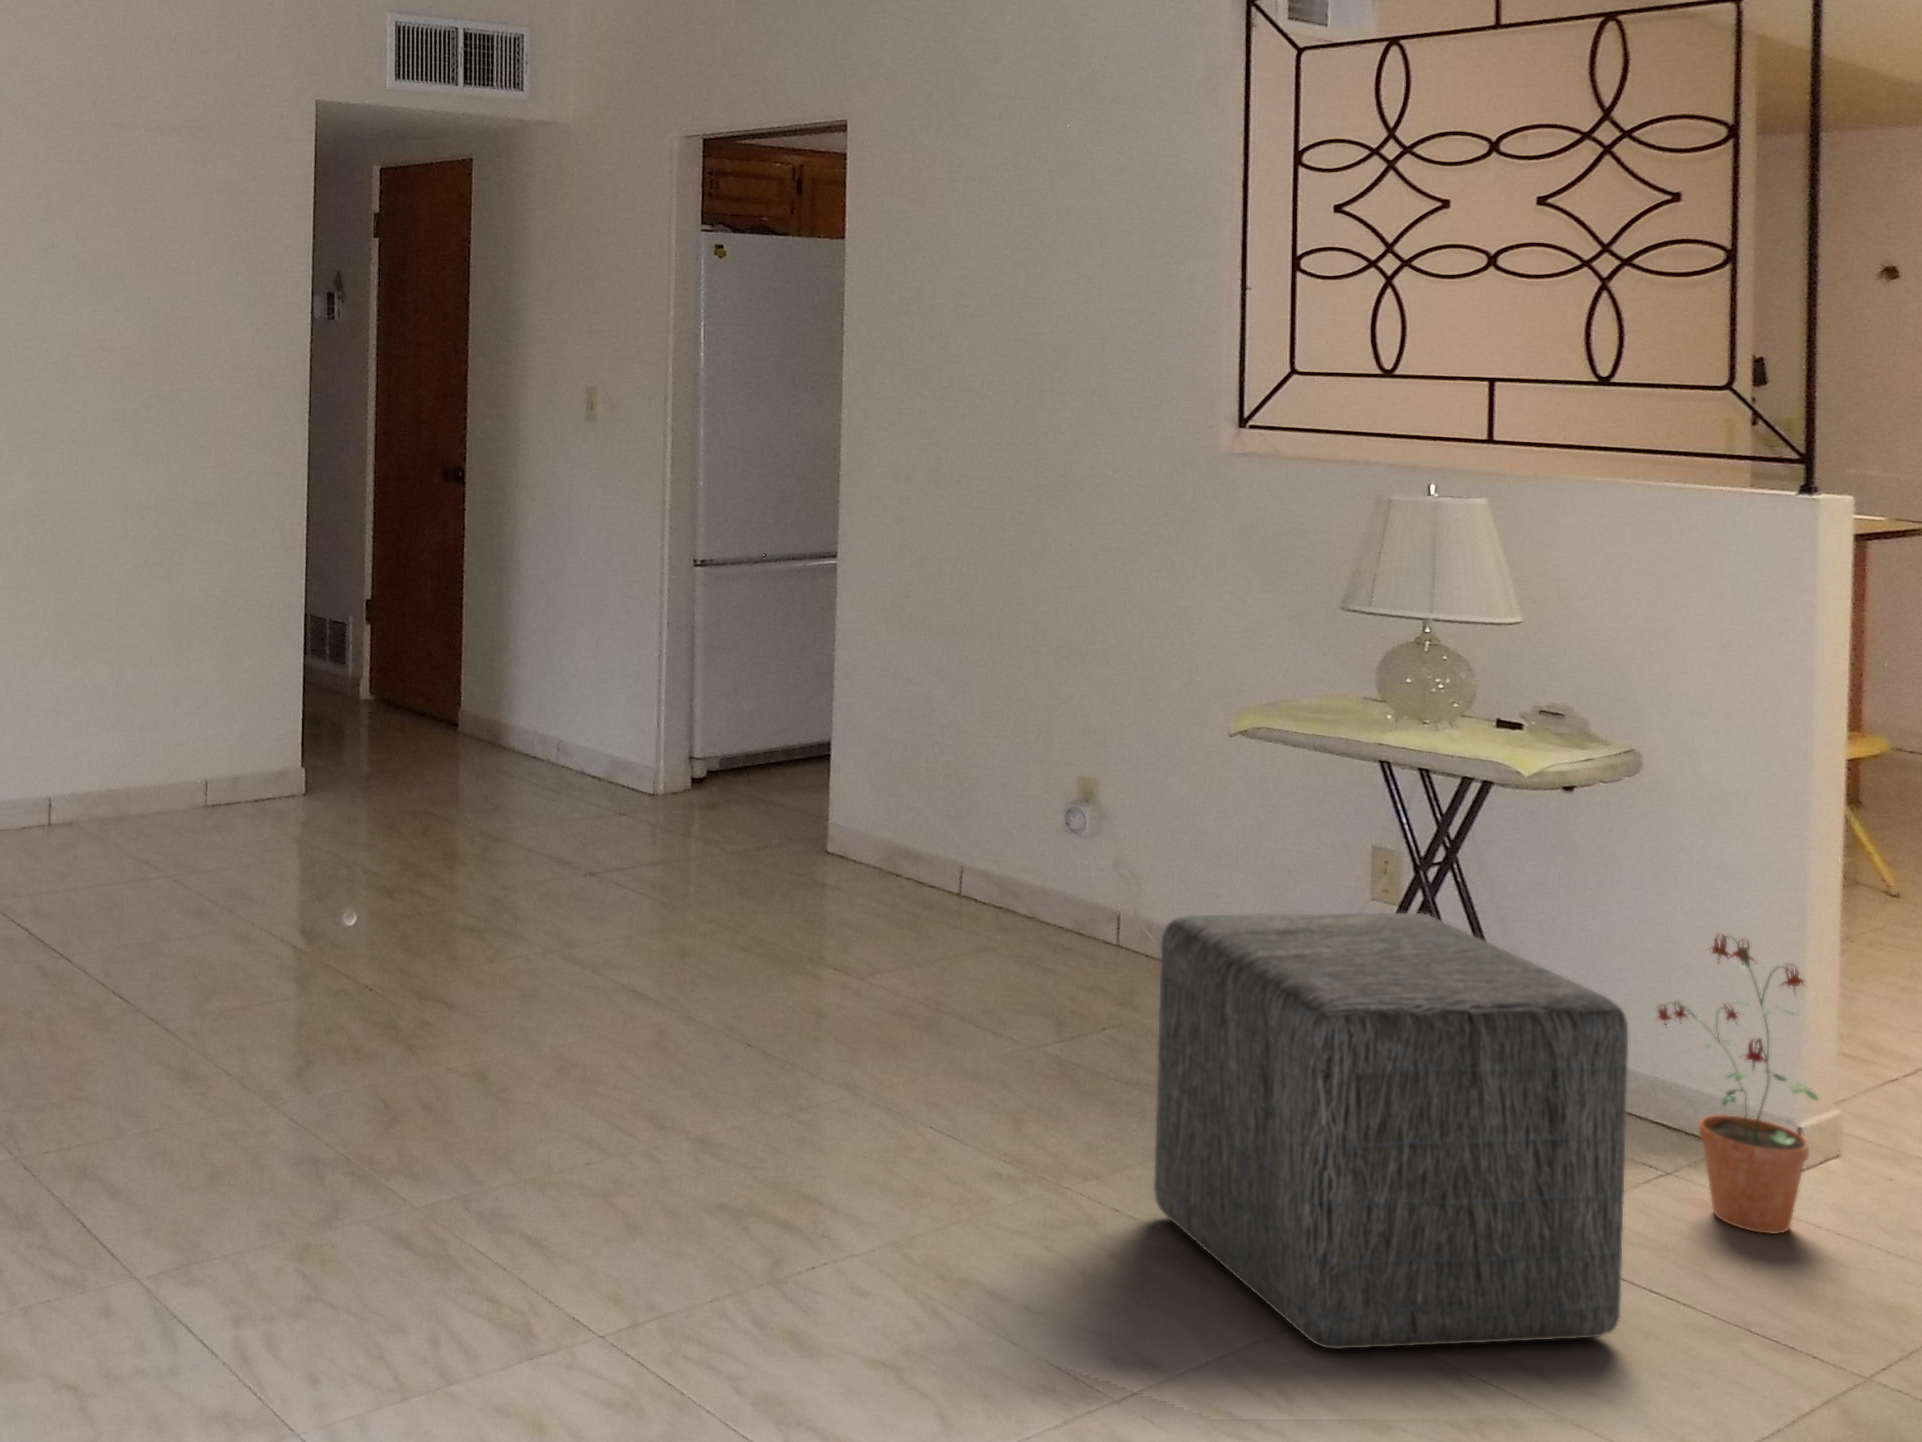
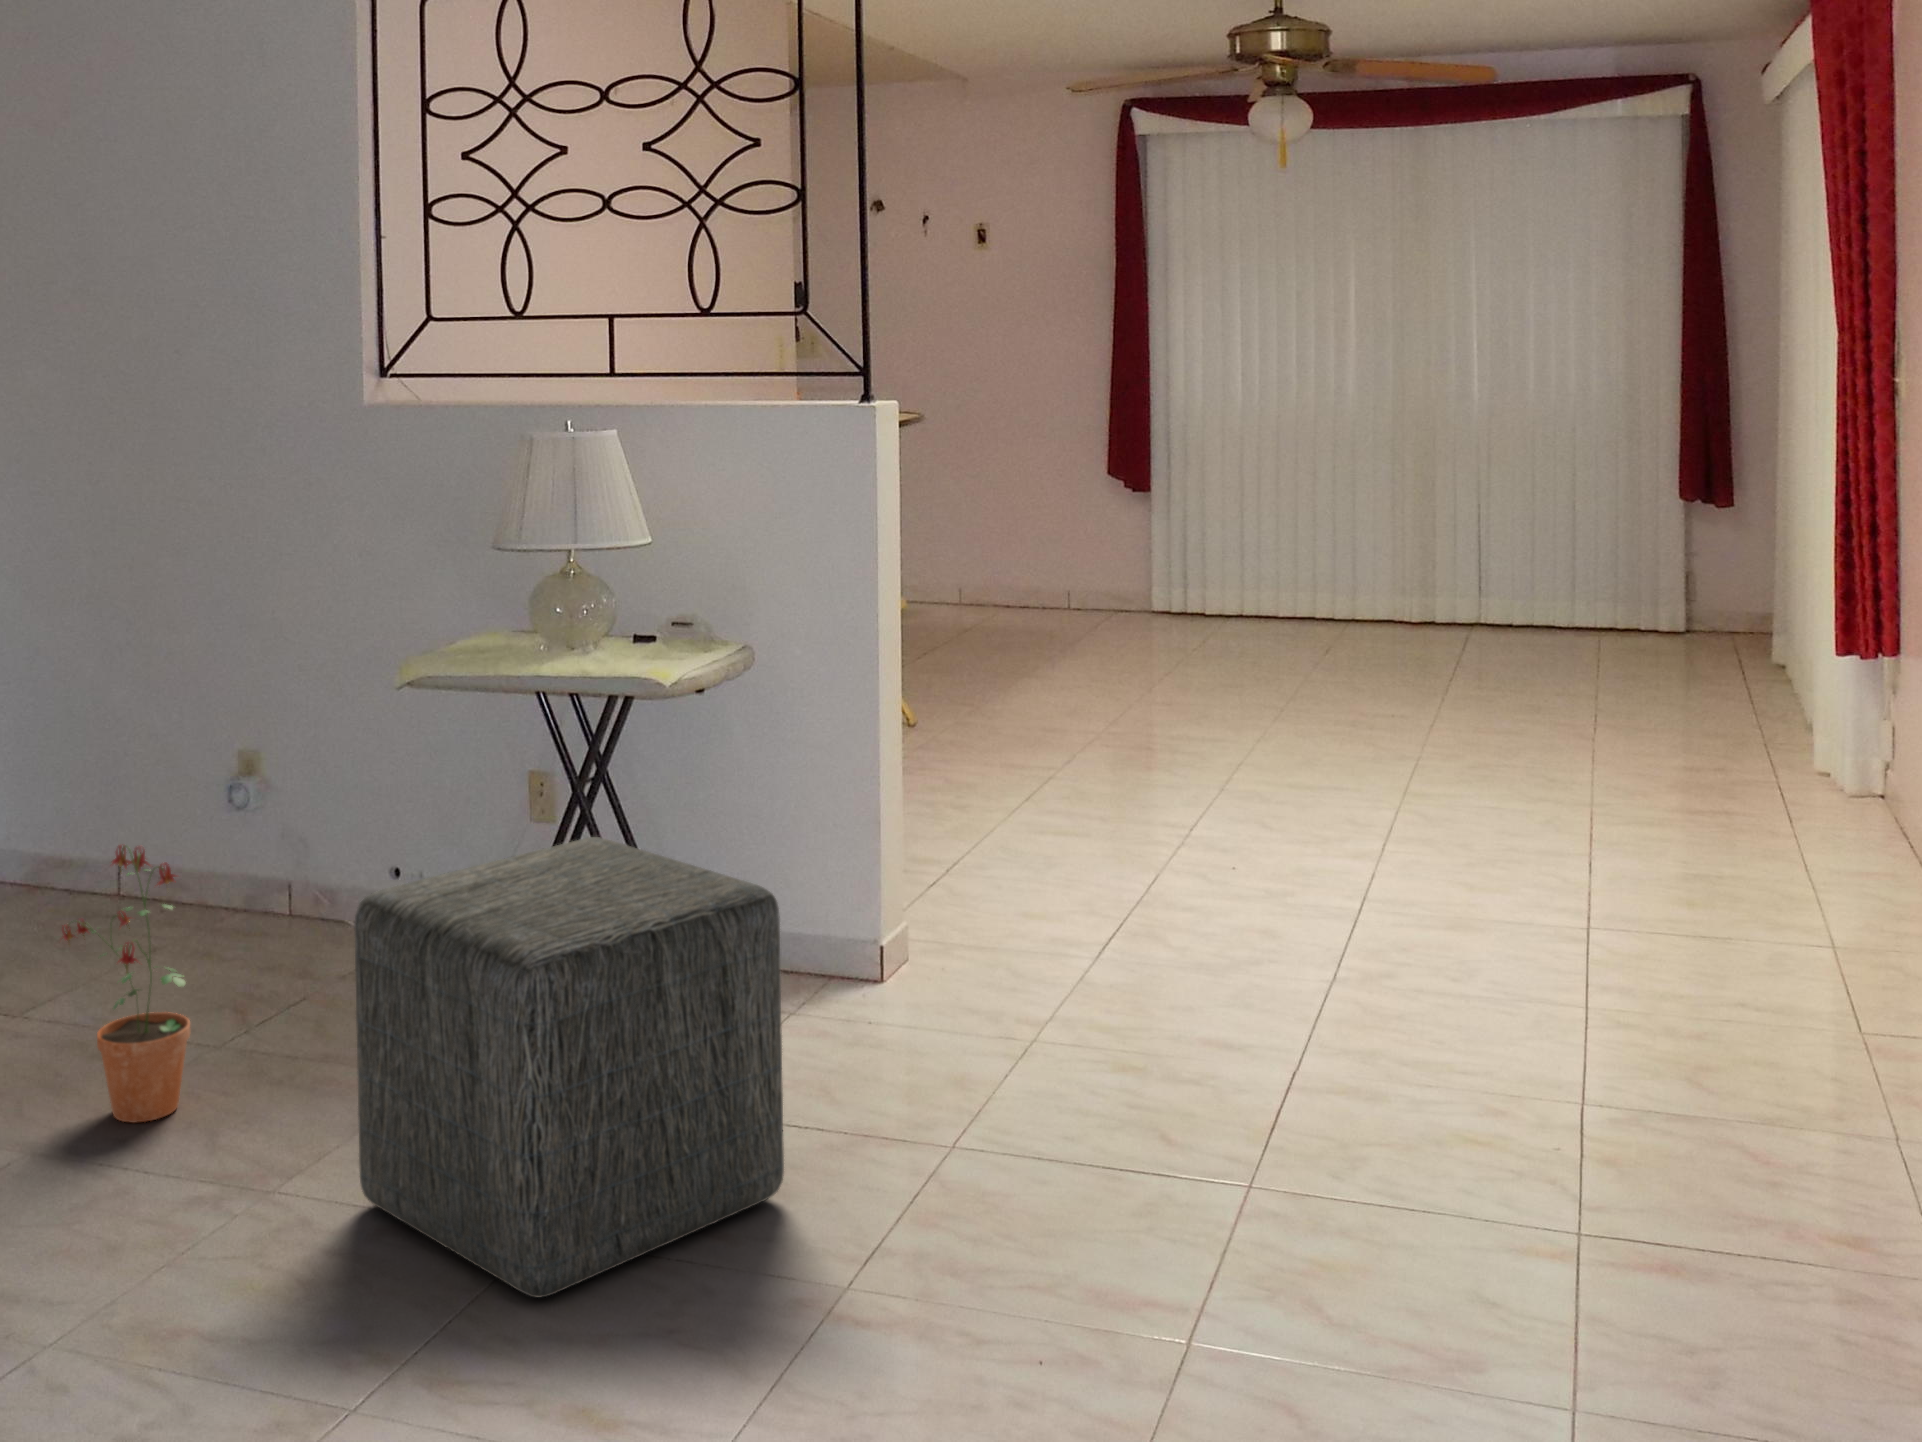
potted plant: present [1658,935,1818,1234] -> present [62,845,190,1122]

